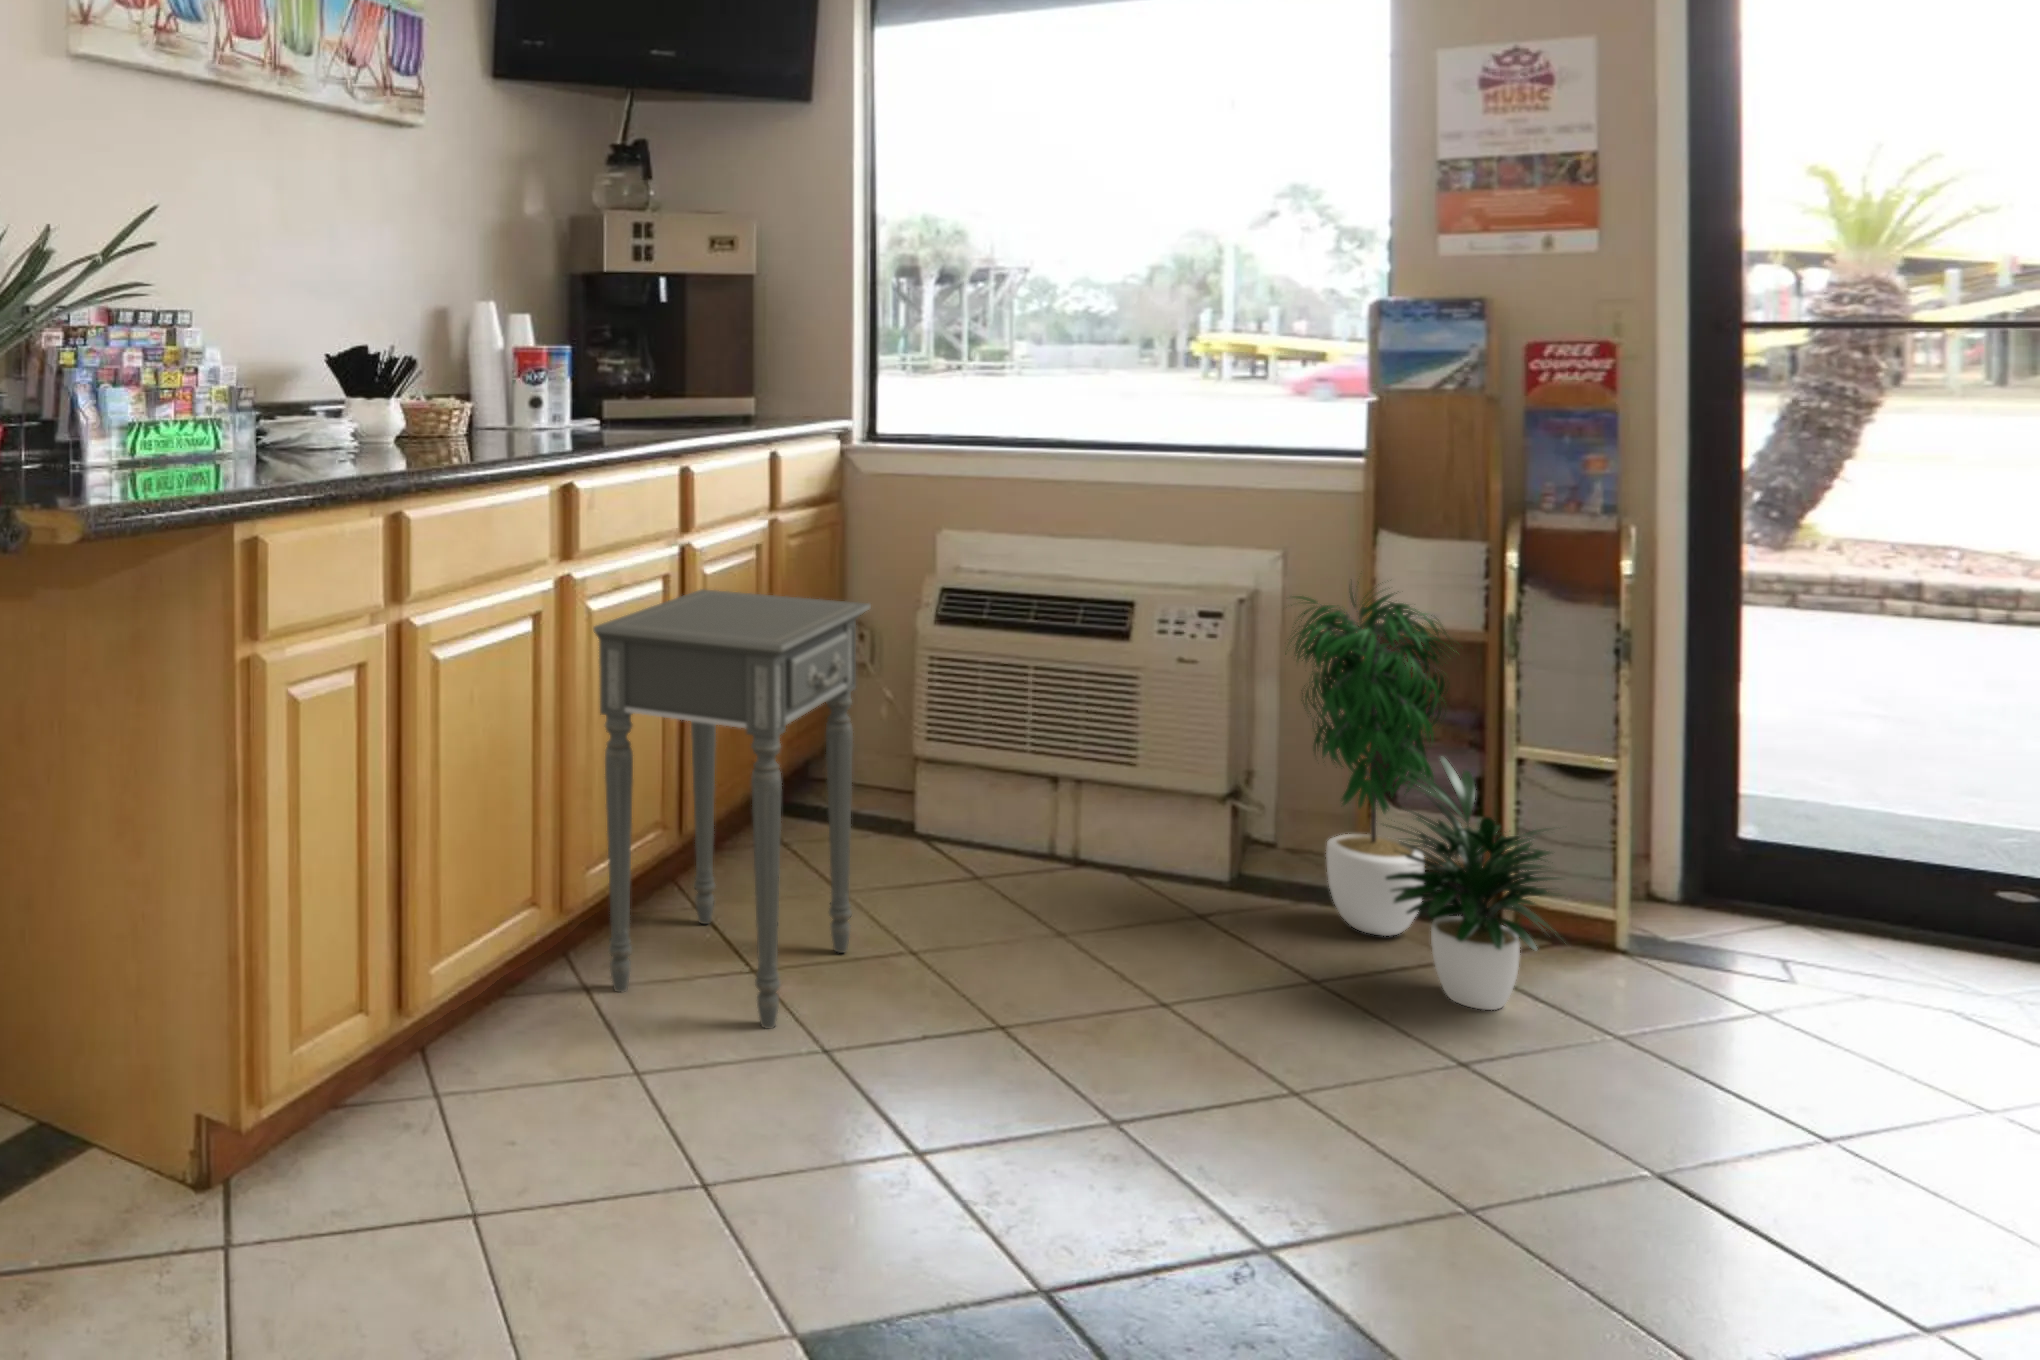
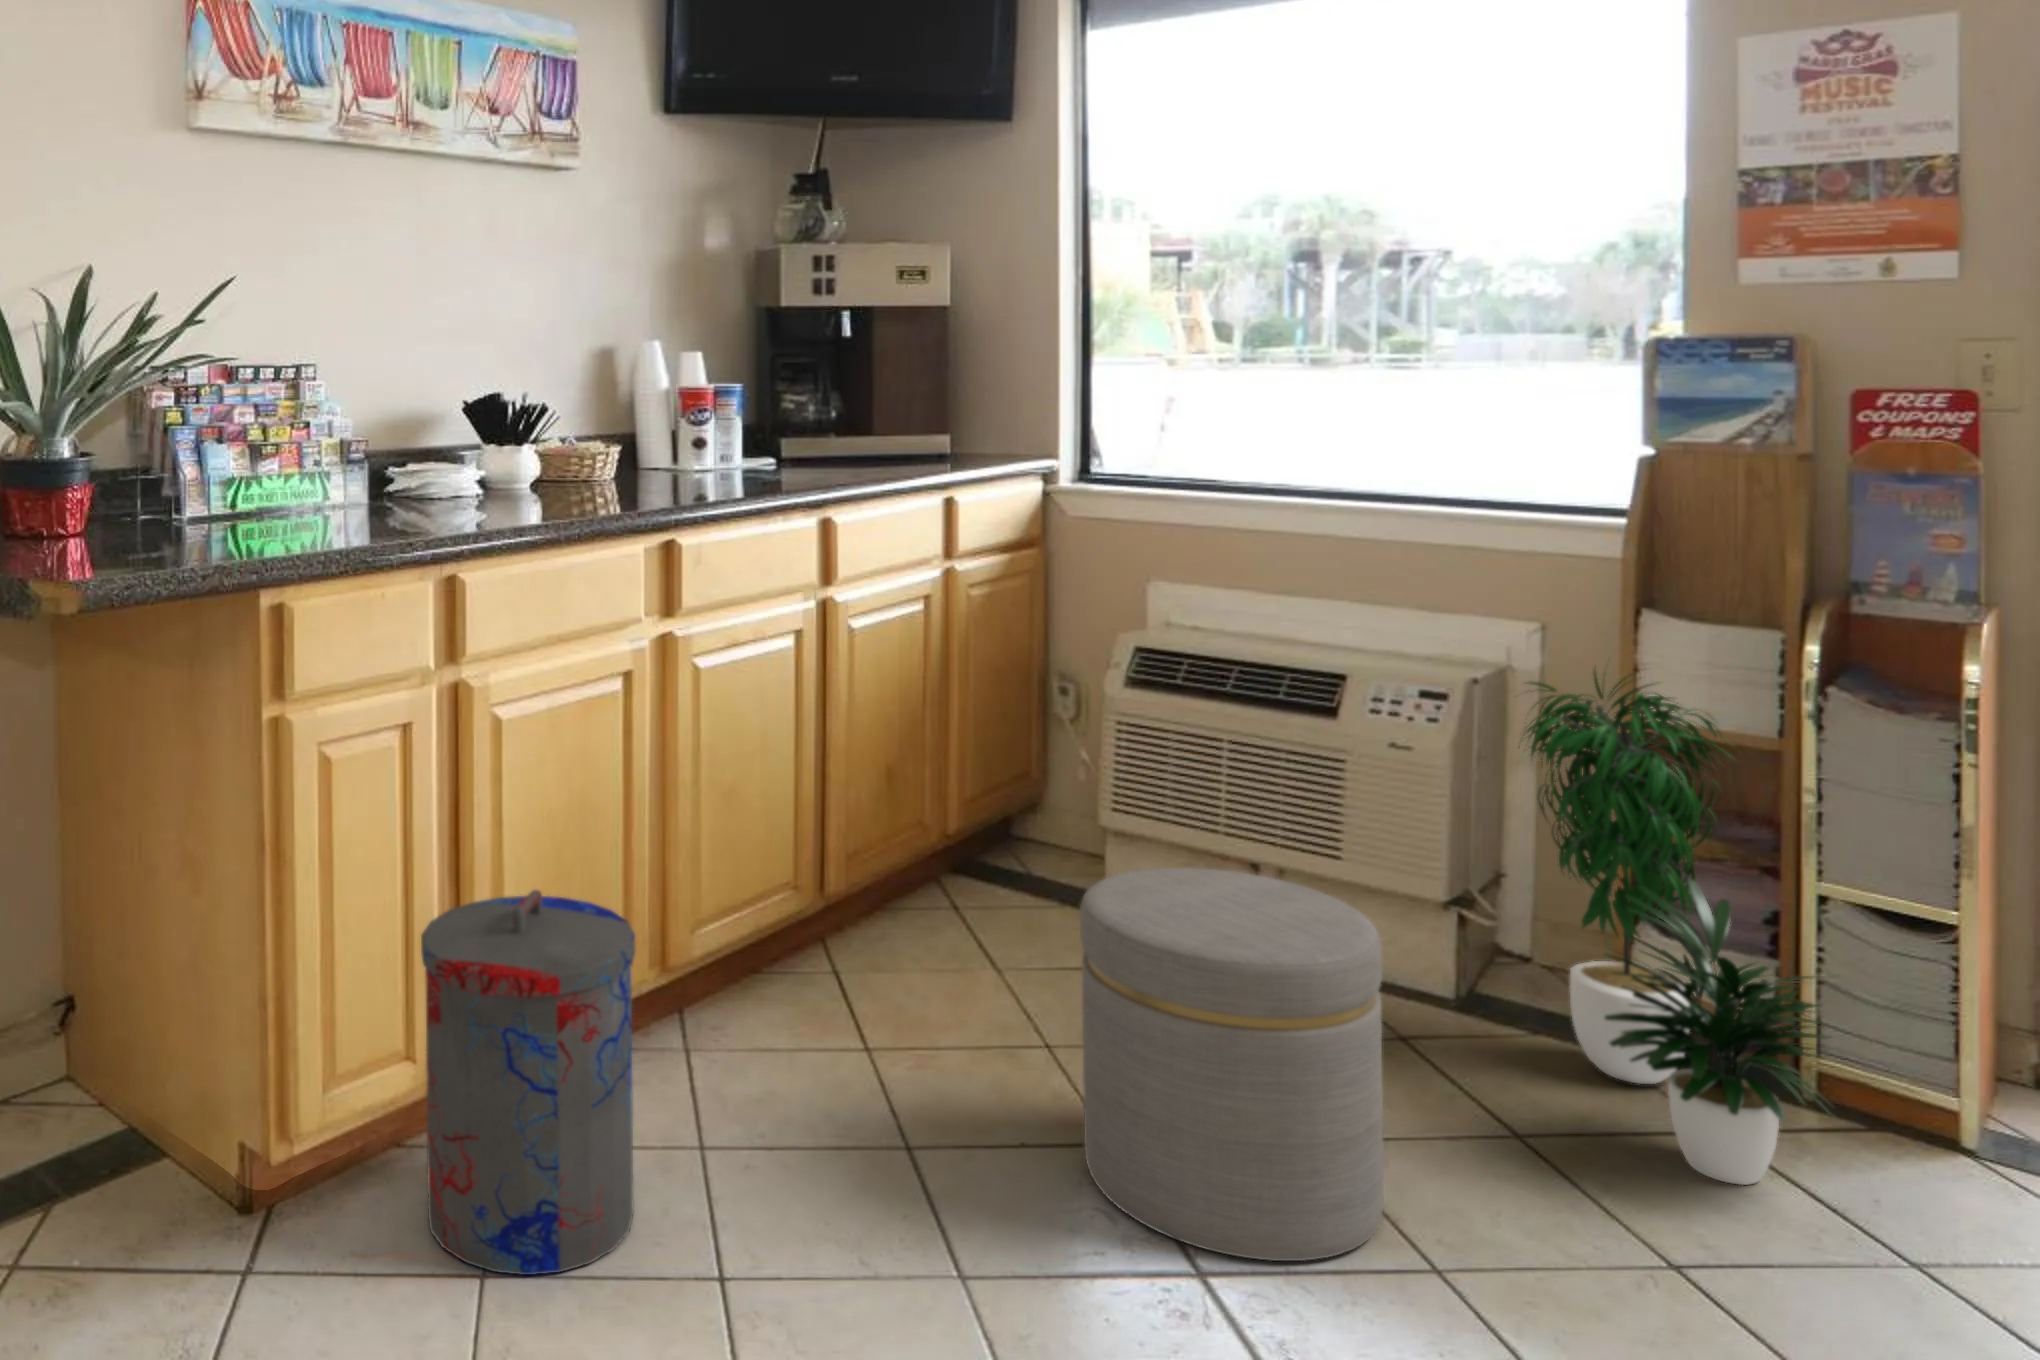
side table: present [593,589,871,1029] -> none [690,649,1005,1118]
ottoman: none [975,771,1243,1116] -> present [1080,868,1384,1261]
trash can: none [383,827,599,1214] -> present [421,890,635,1275]

